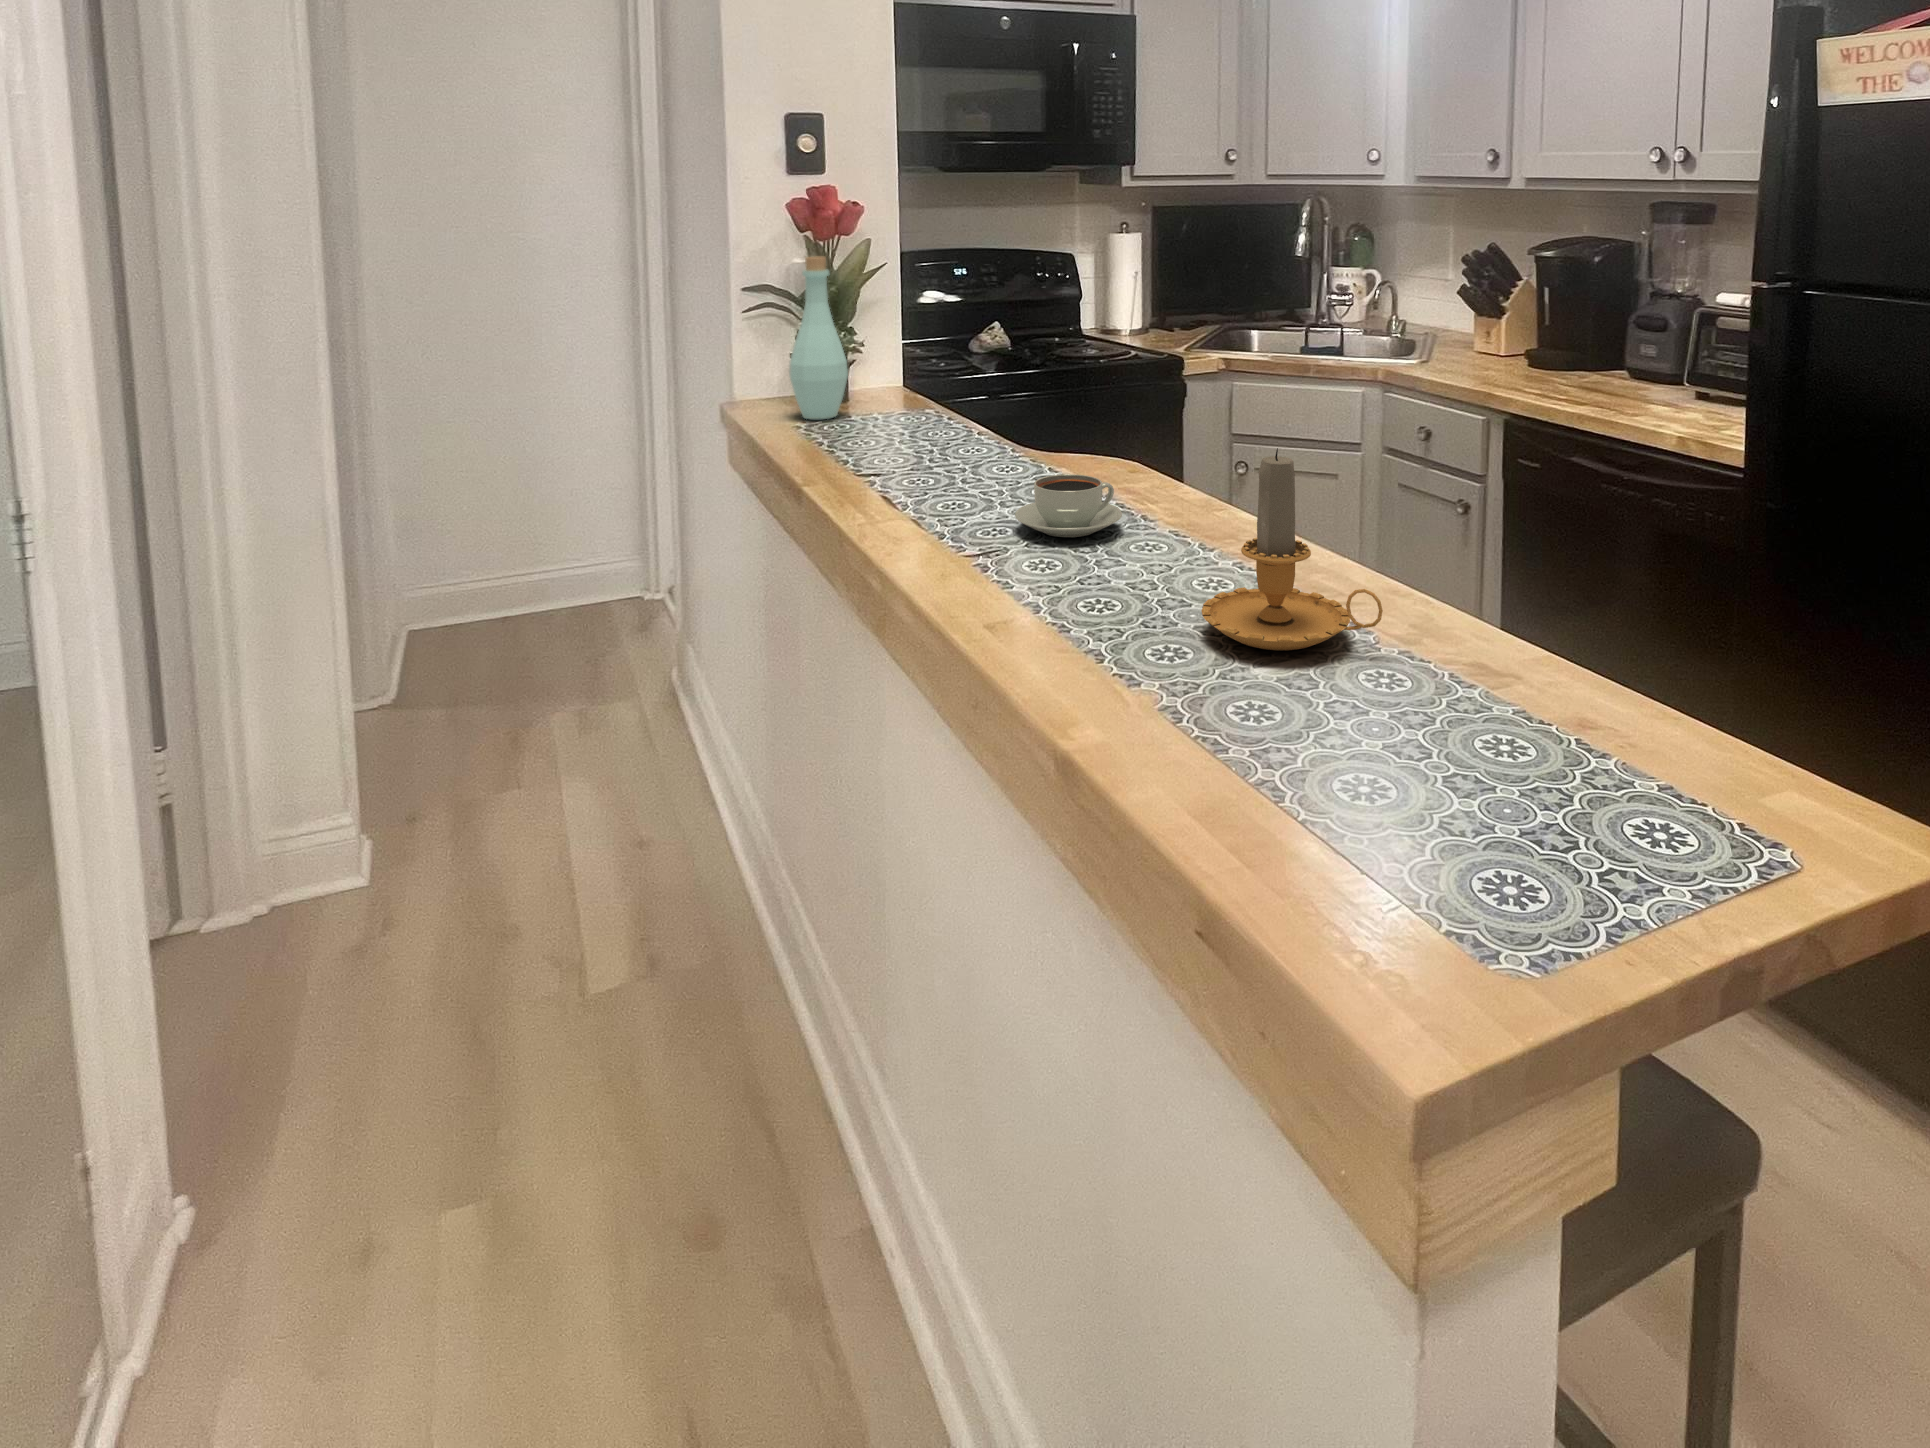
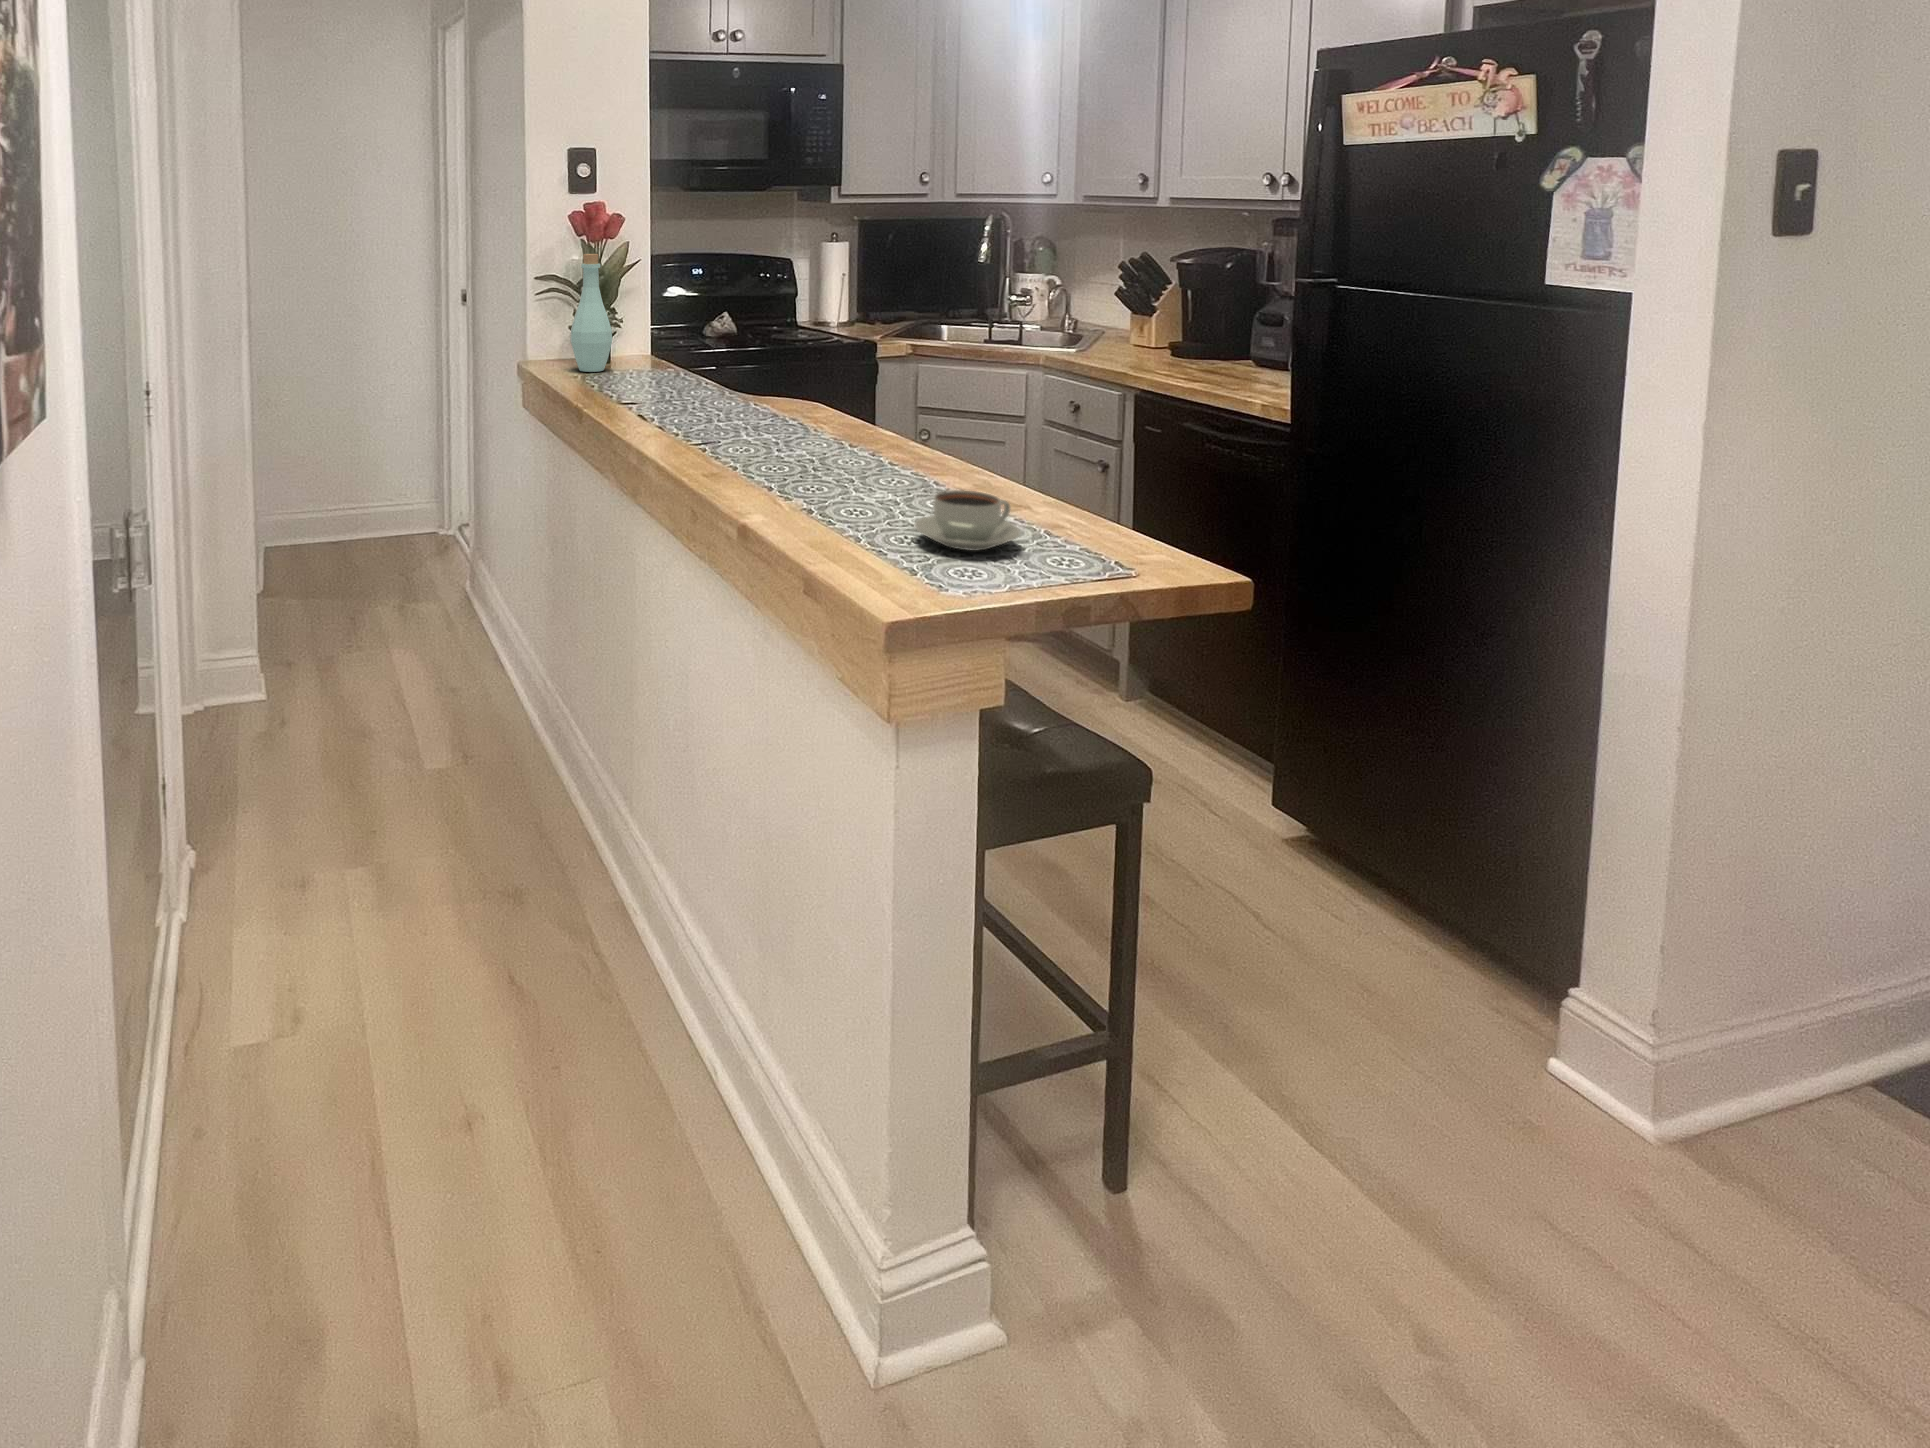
candle: present [1201,448,1383,650] -> none [836,366,945,488]
coffee cup: present [1015,474,1122,537] -> present [915,490,1020,551]

